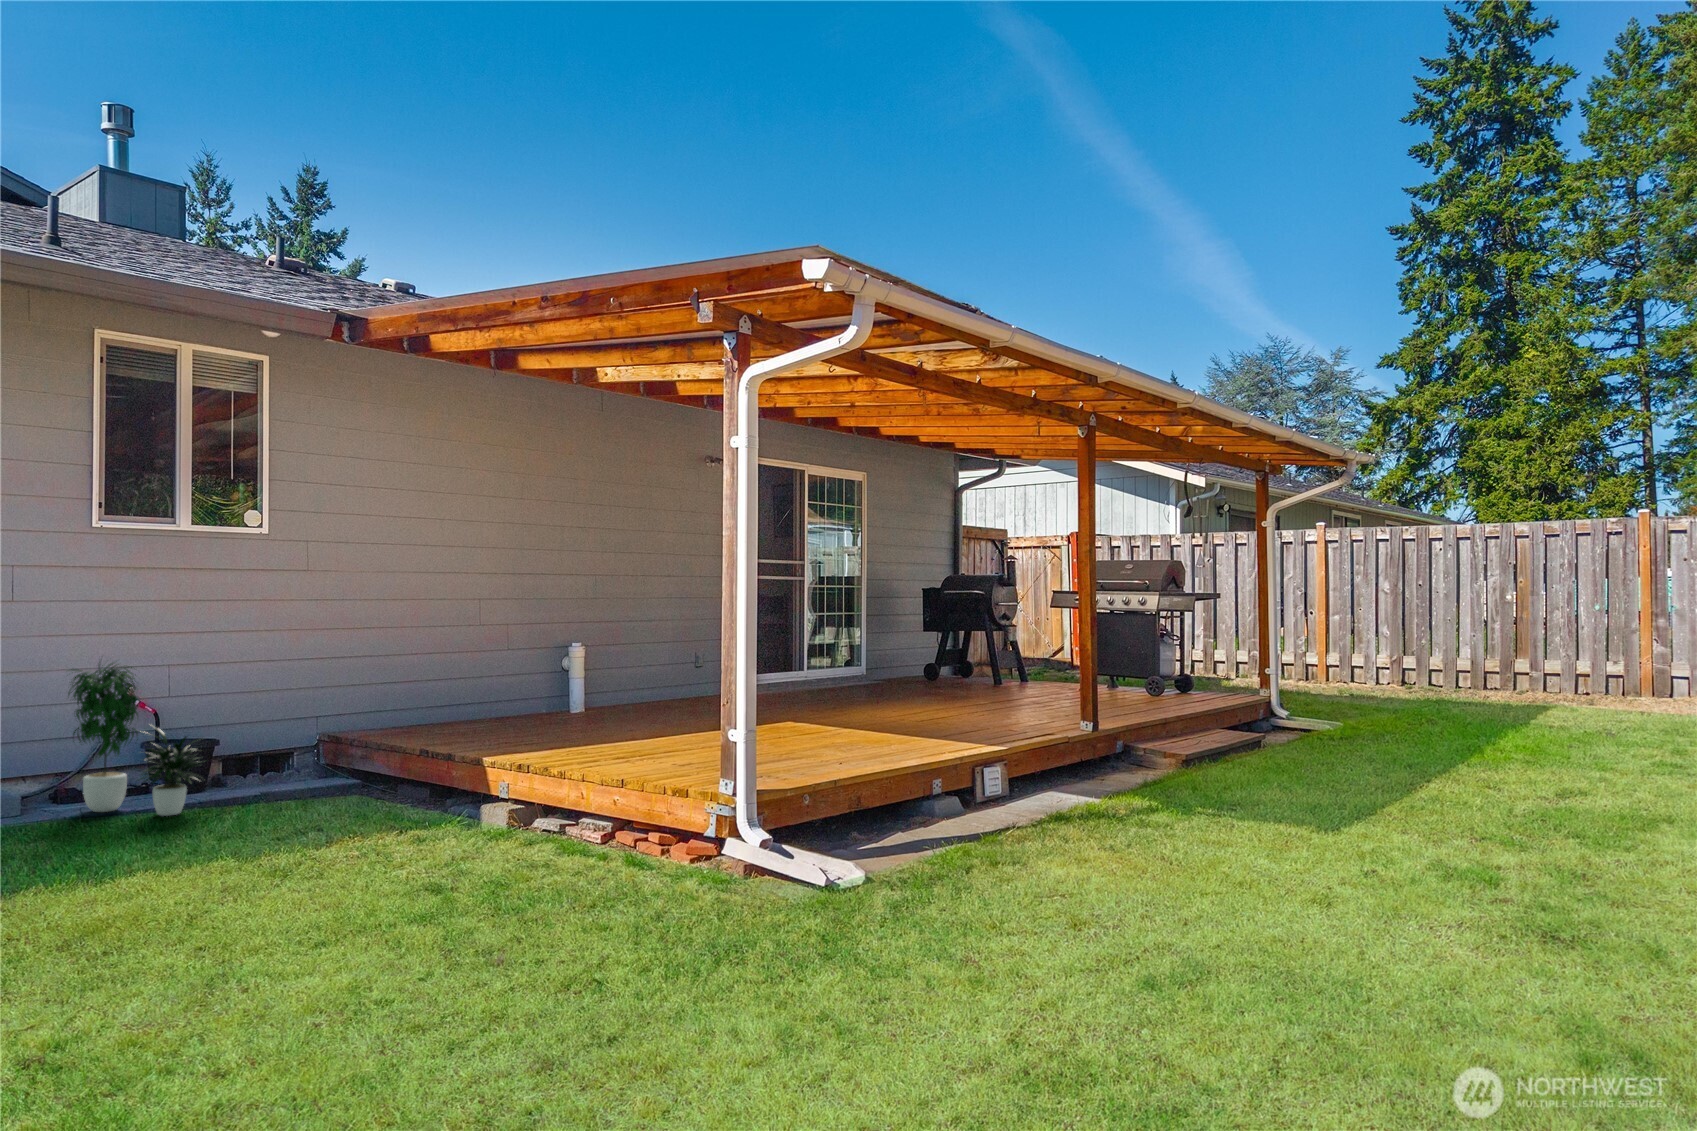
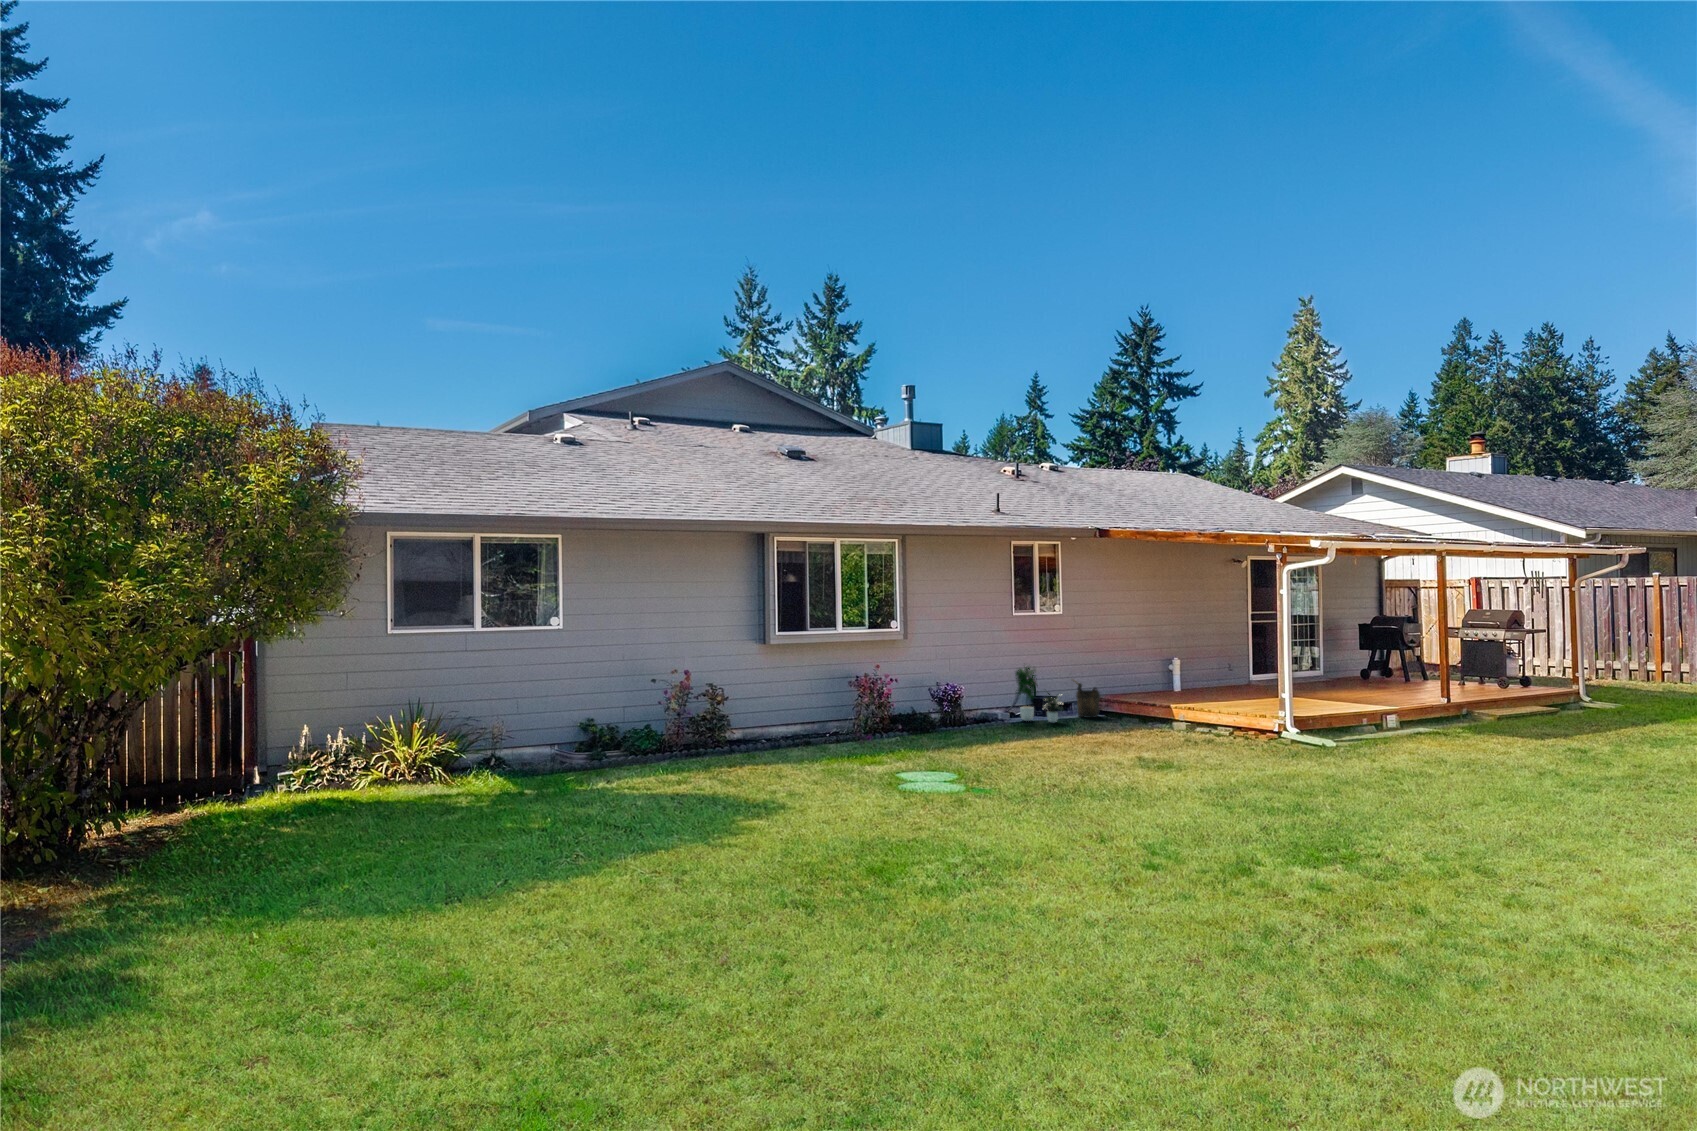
bucket: none [276,694,343,792] -> present [1073,680,1100,718]

